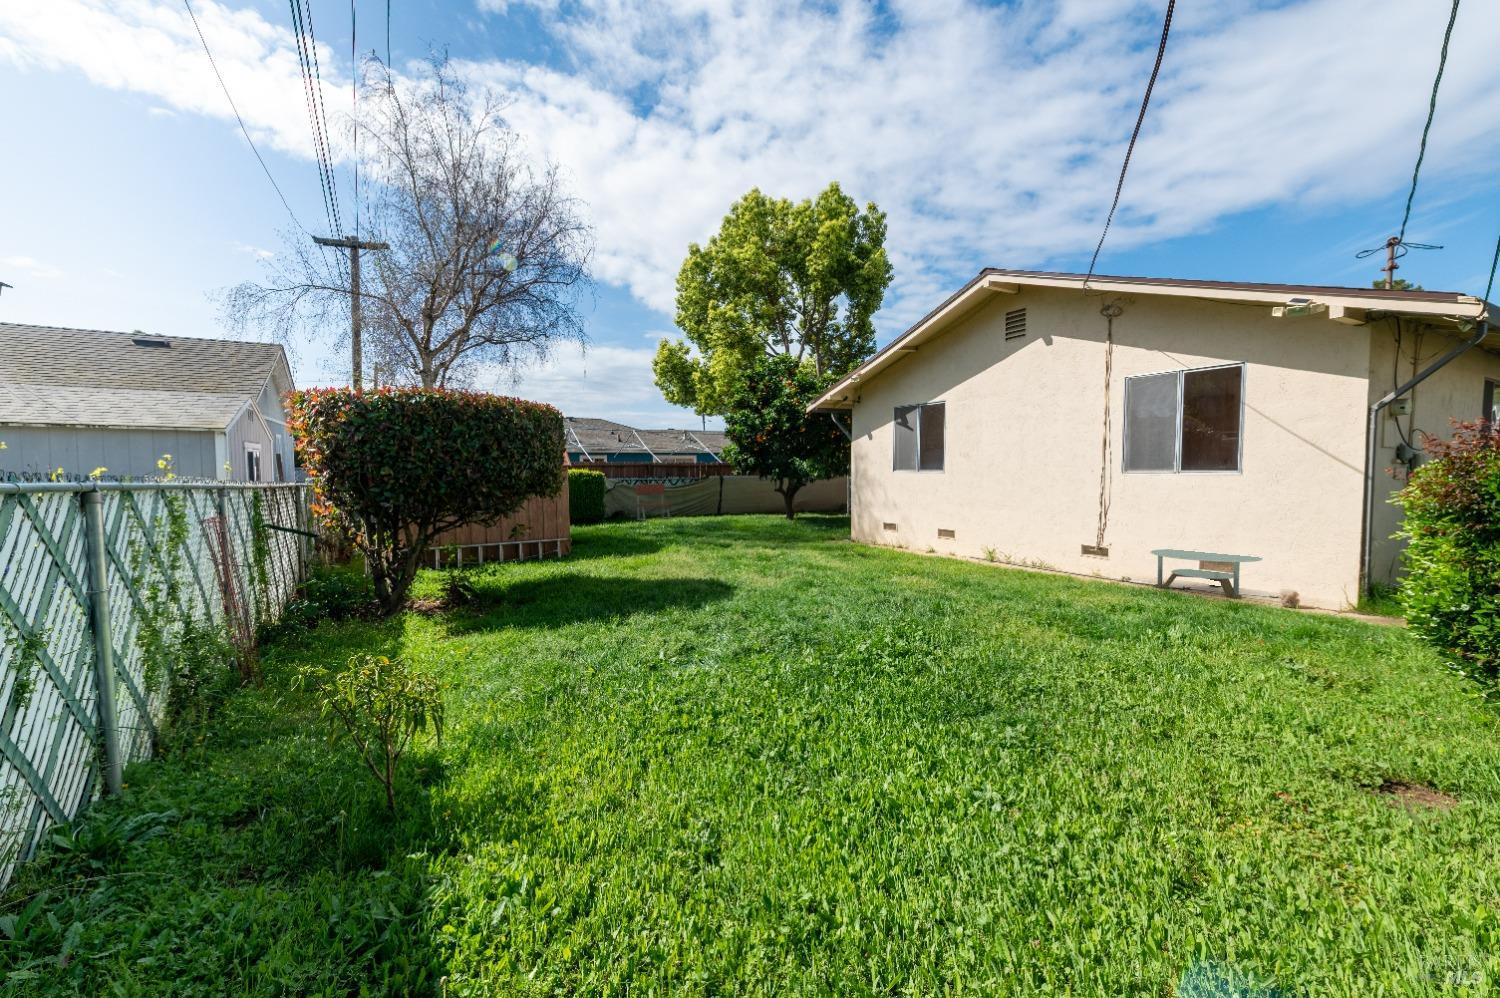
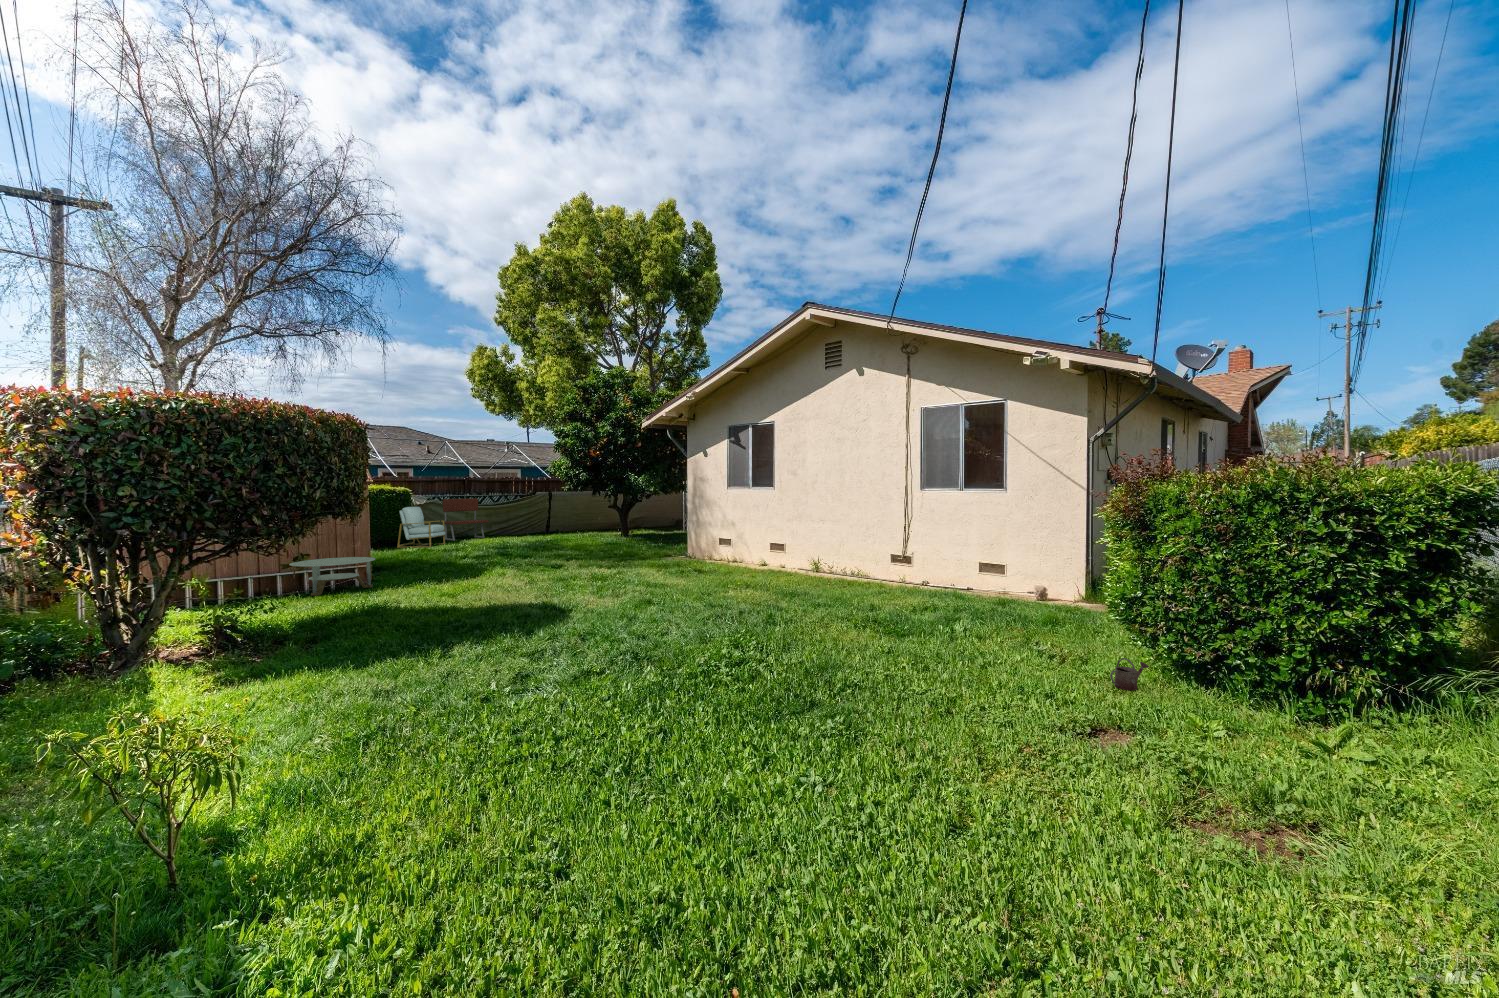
chair: none [600,490,638,526] -> present [397,507,445,548]
round table: present [1151,549,1262,599] -> present [289,557,375,596]
watering can: none [1411,690,1478,735] -> present [1110,658,1149,690]

